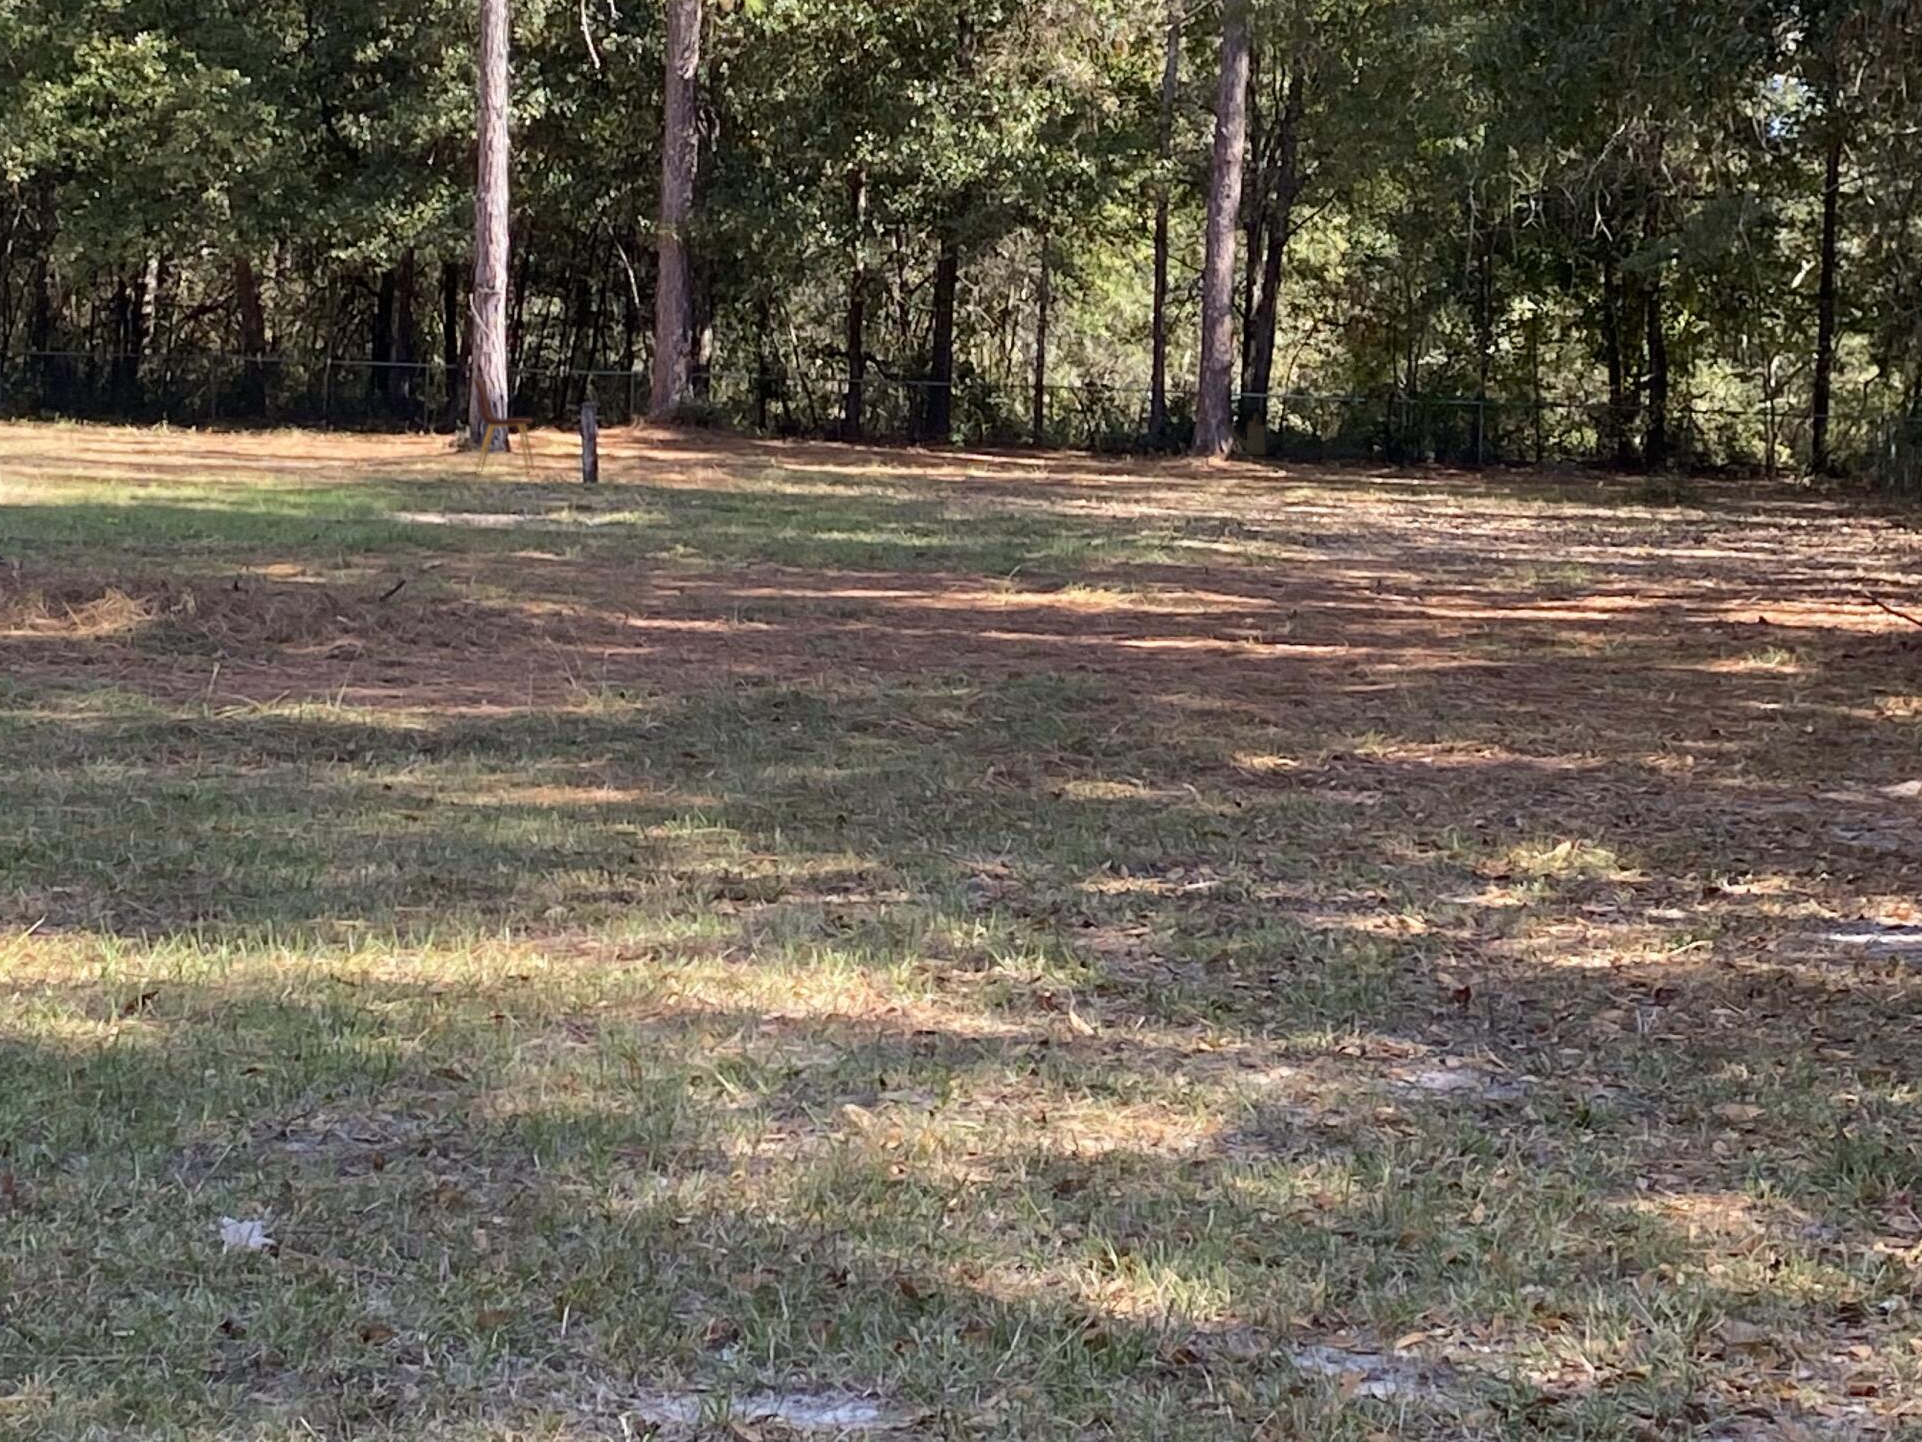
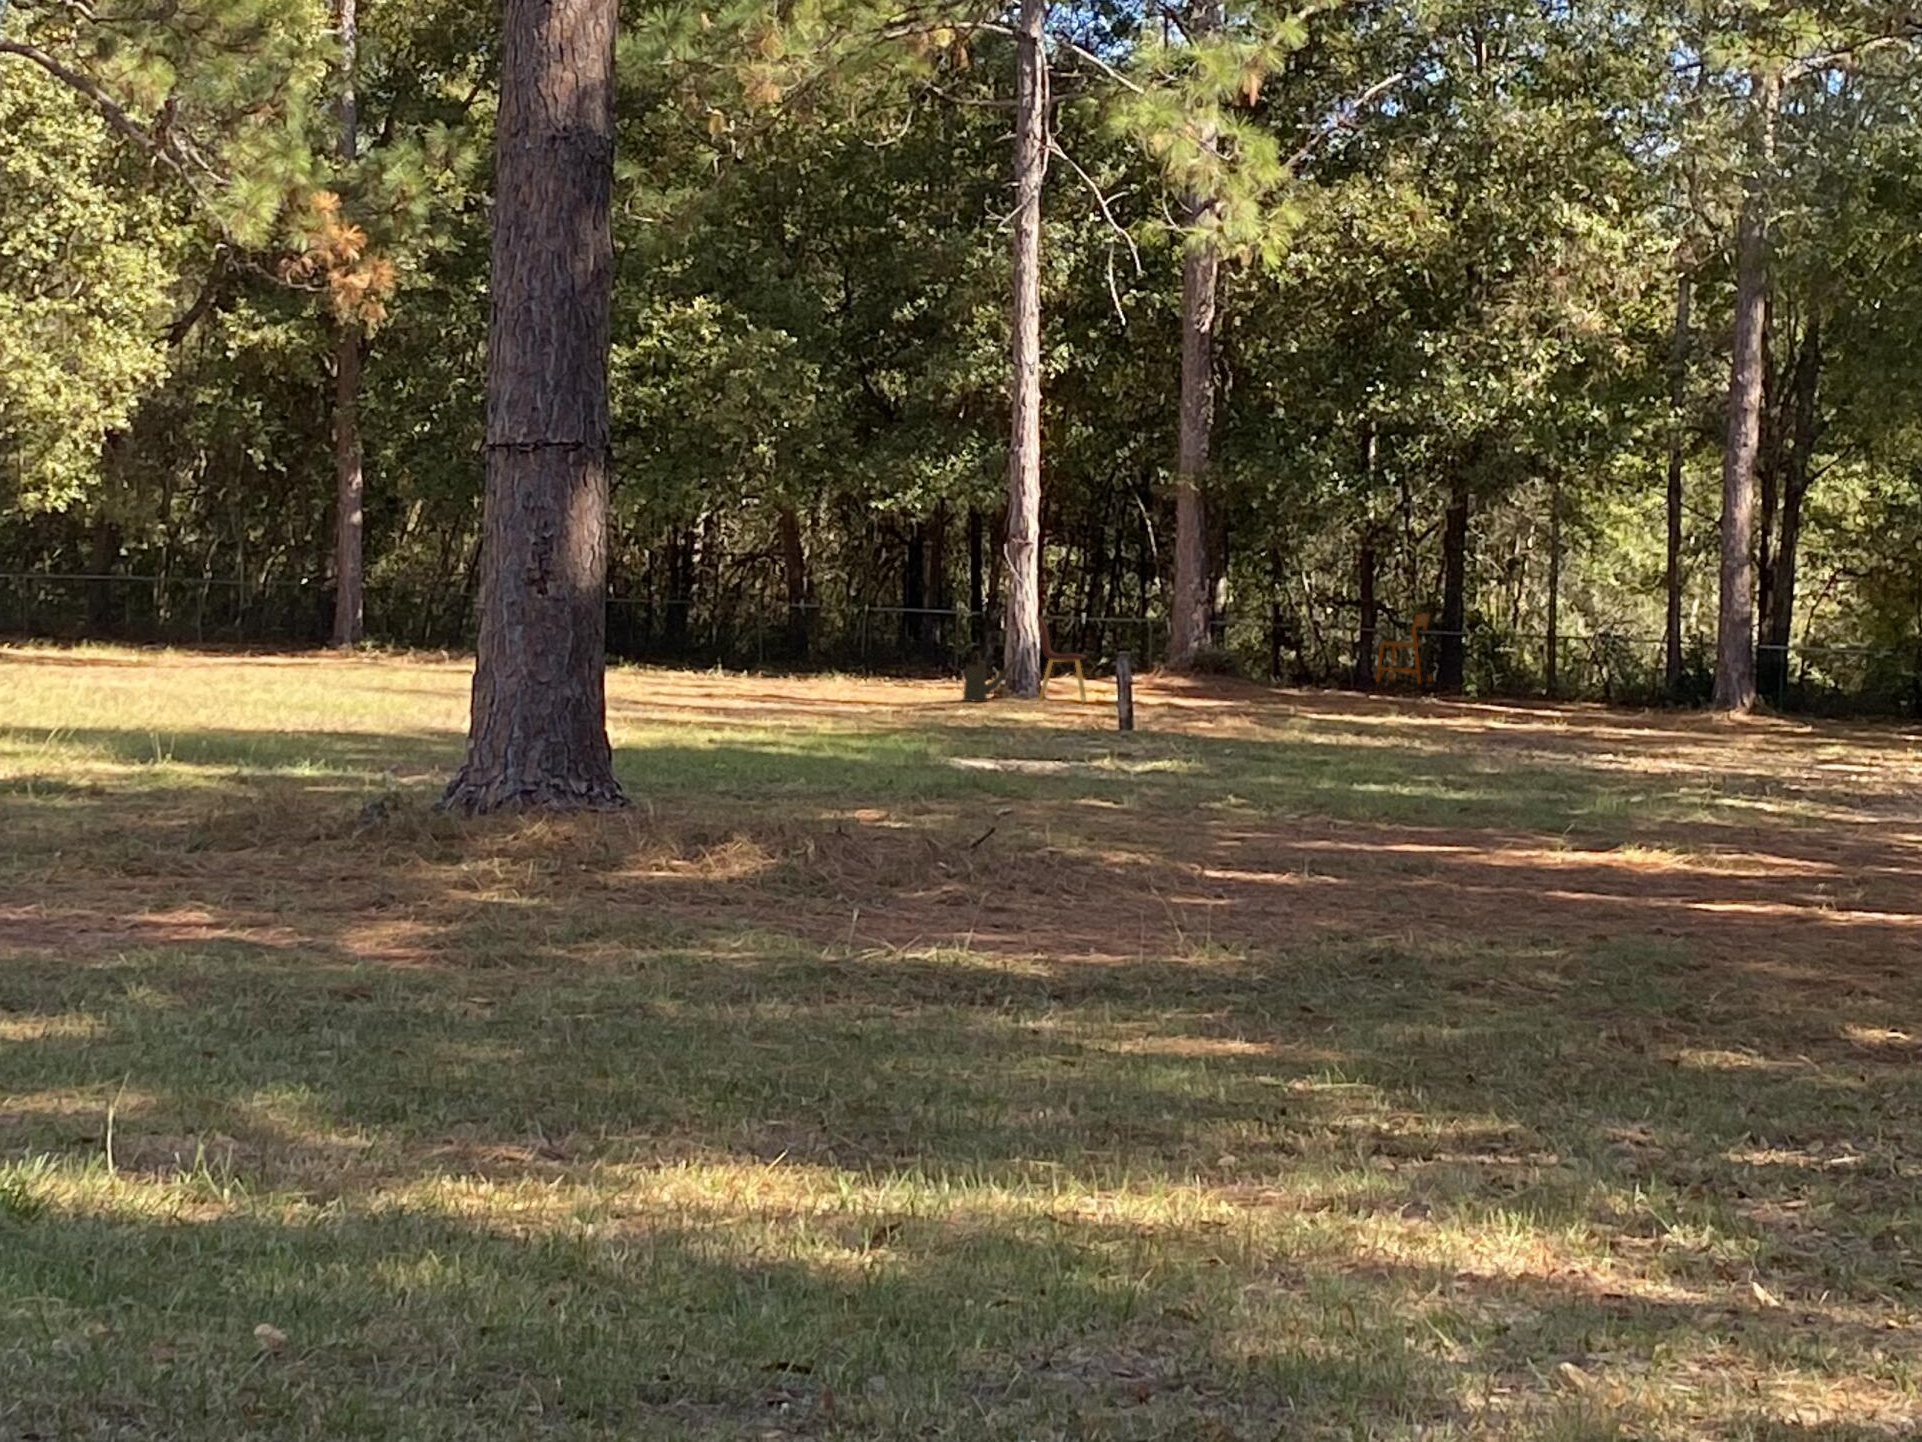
bench: none [875,364,932,433] -> present [1376,614,1432,683]
watering can: present [1224,414,1266,455] -> present [957,651,1014,702]

